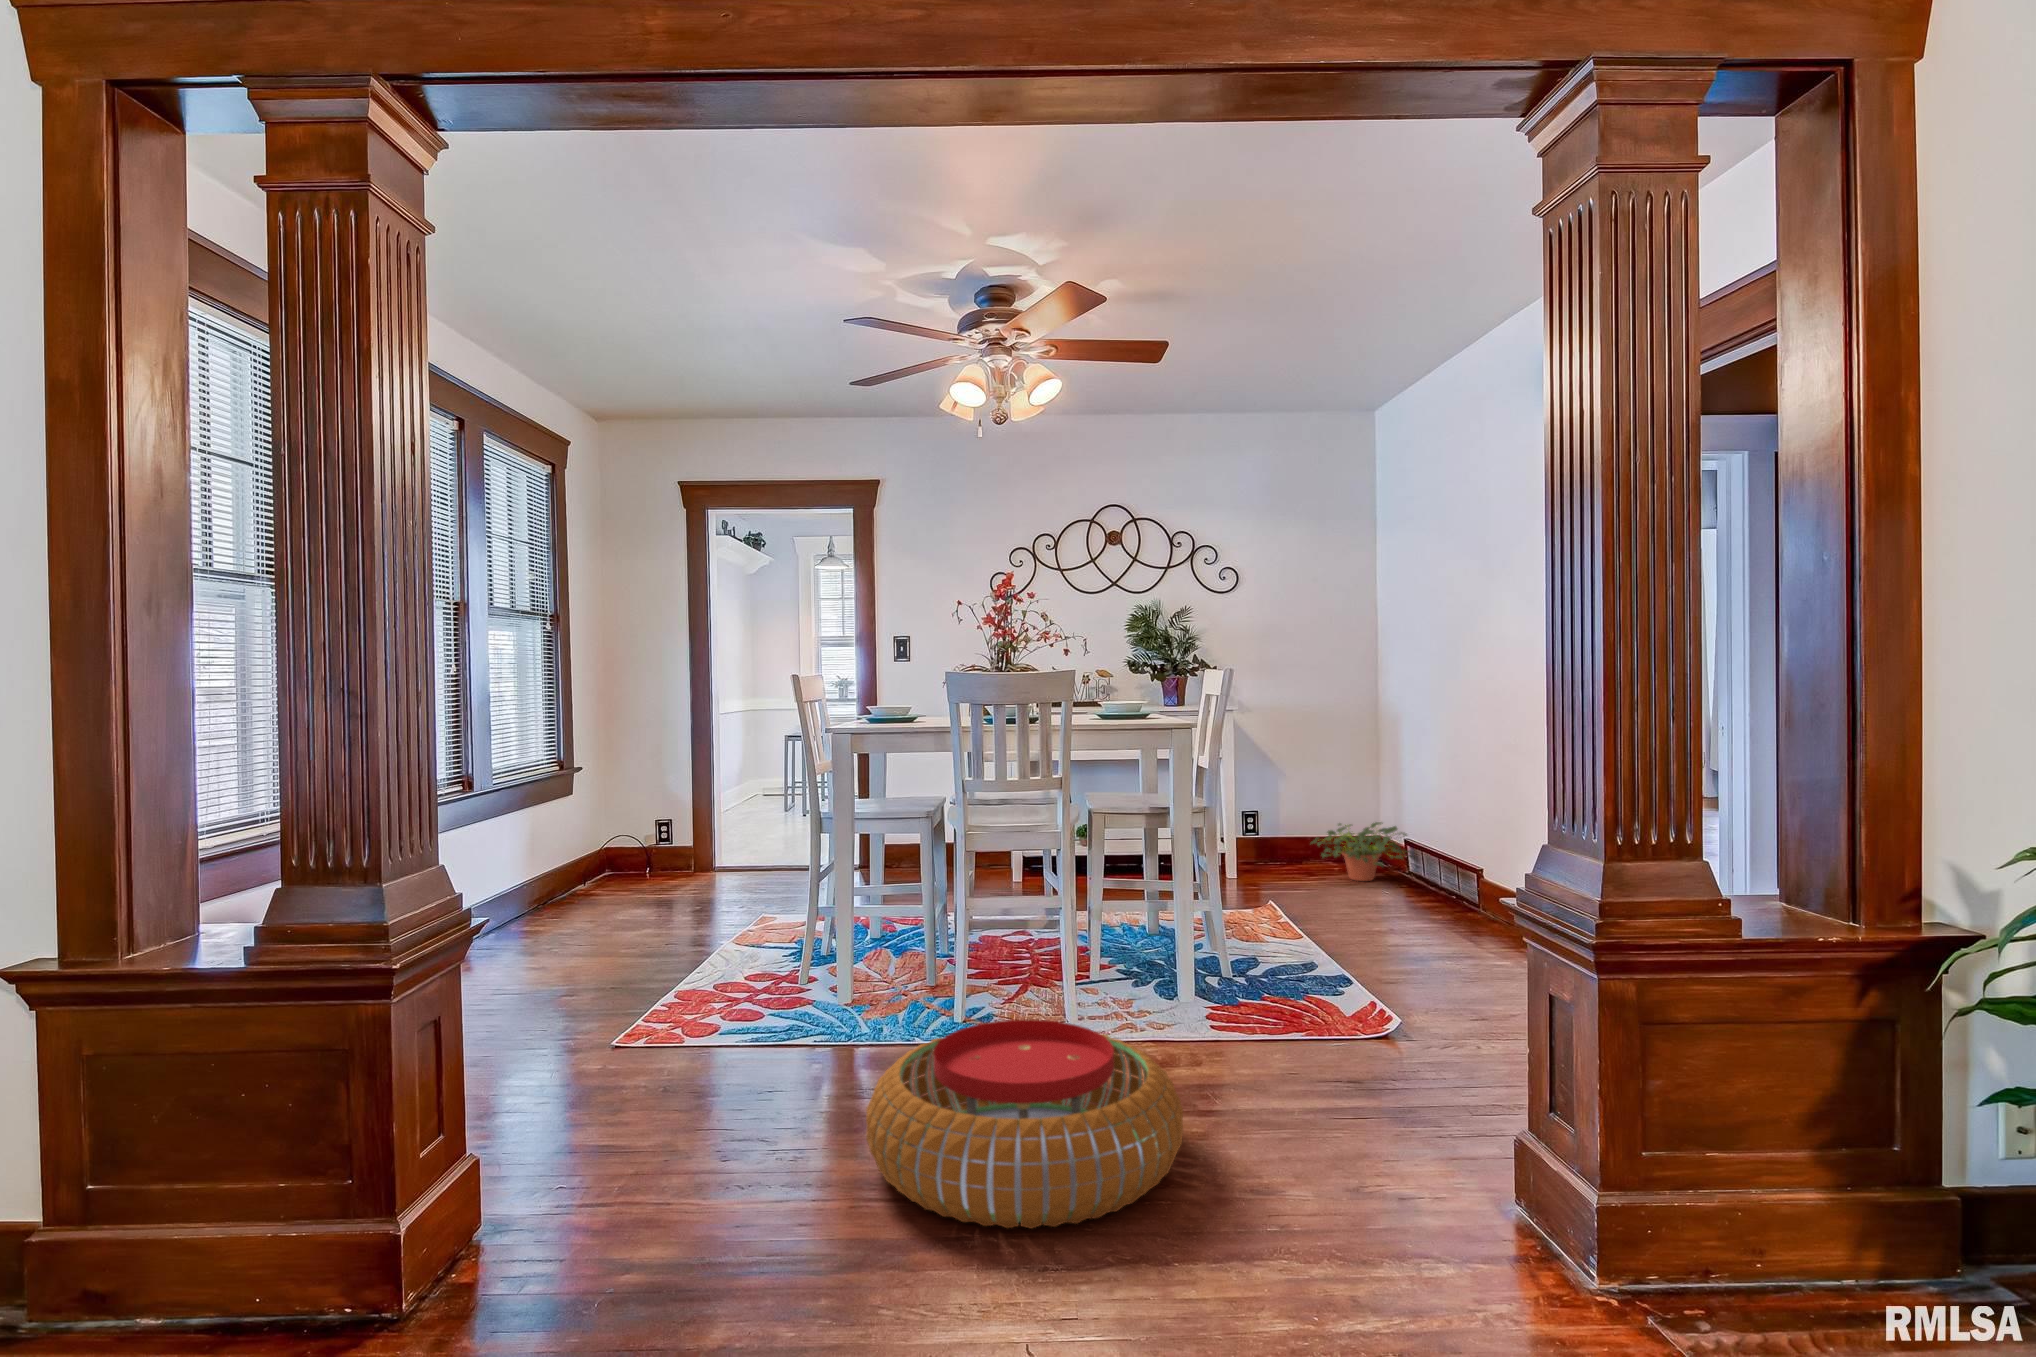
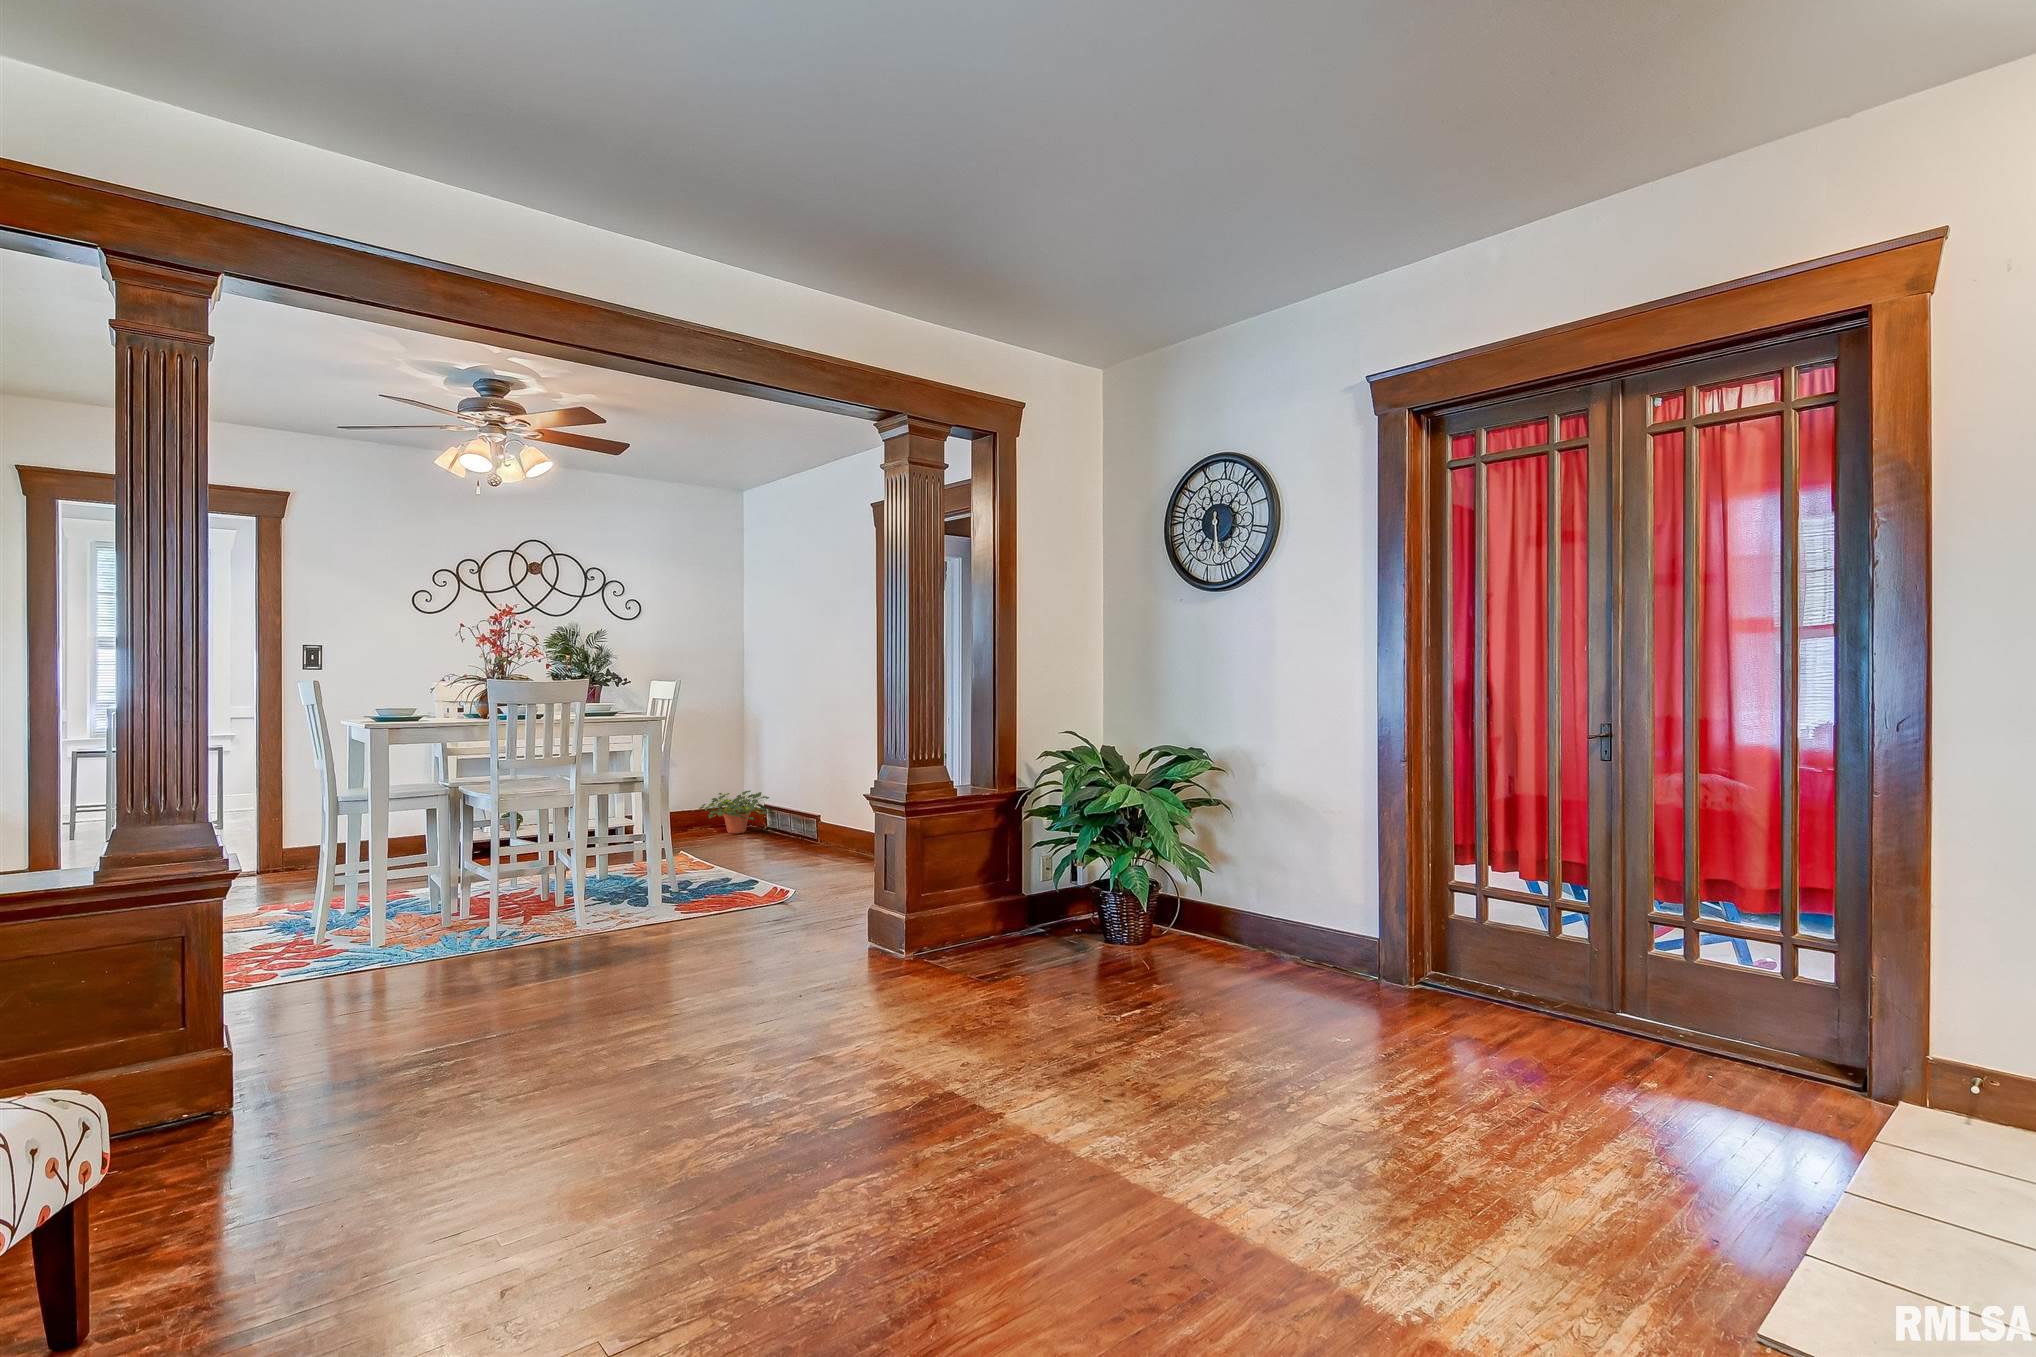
pouf: present [866,1020,1183,1228] -> none [477,896,691,1003]

